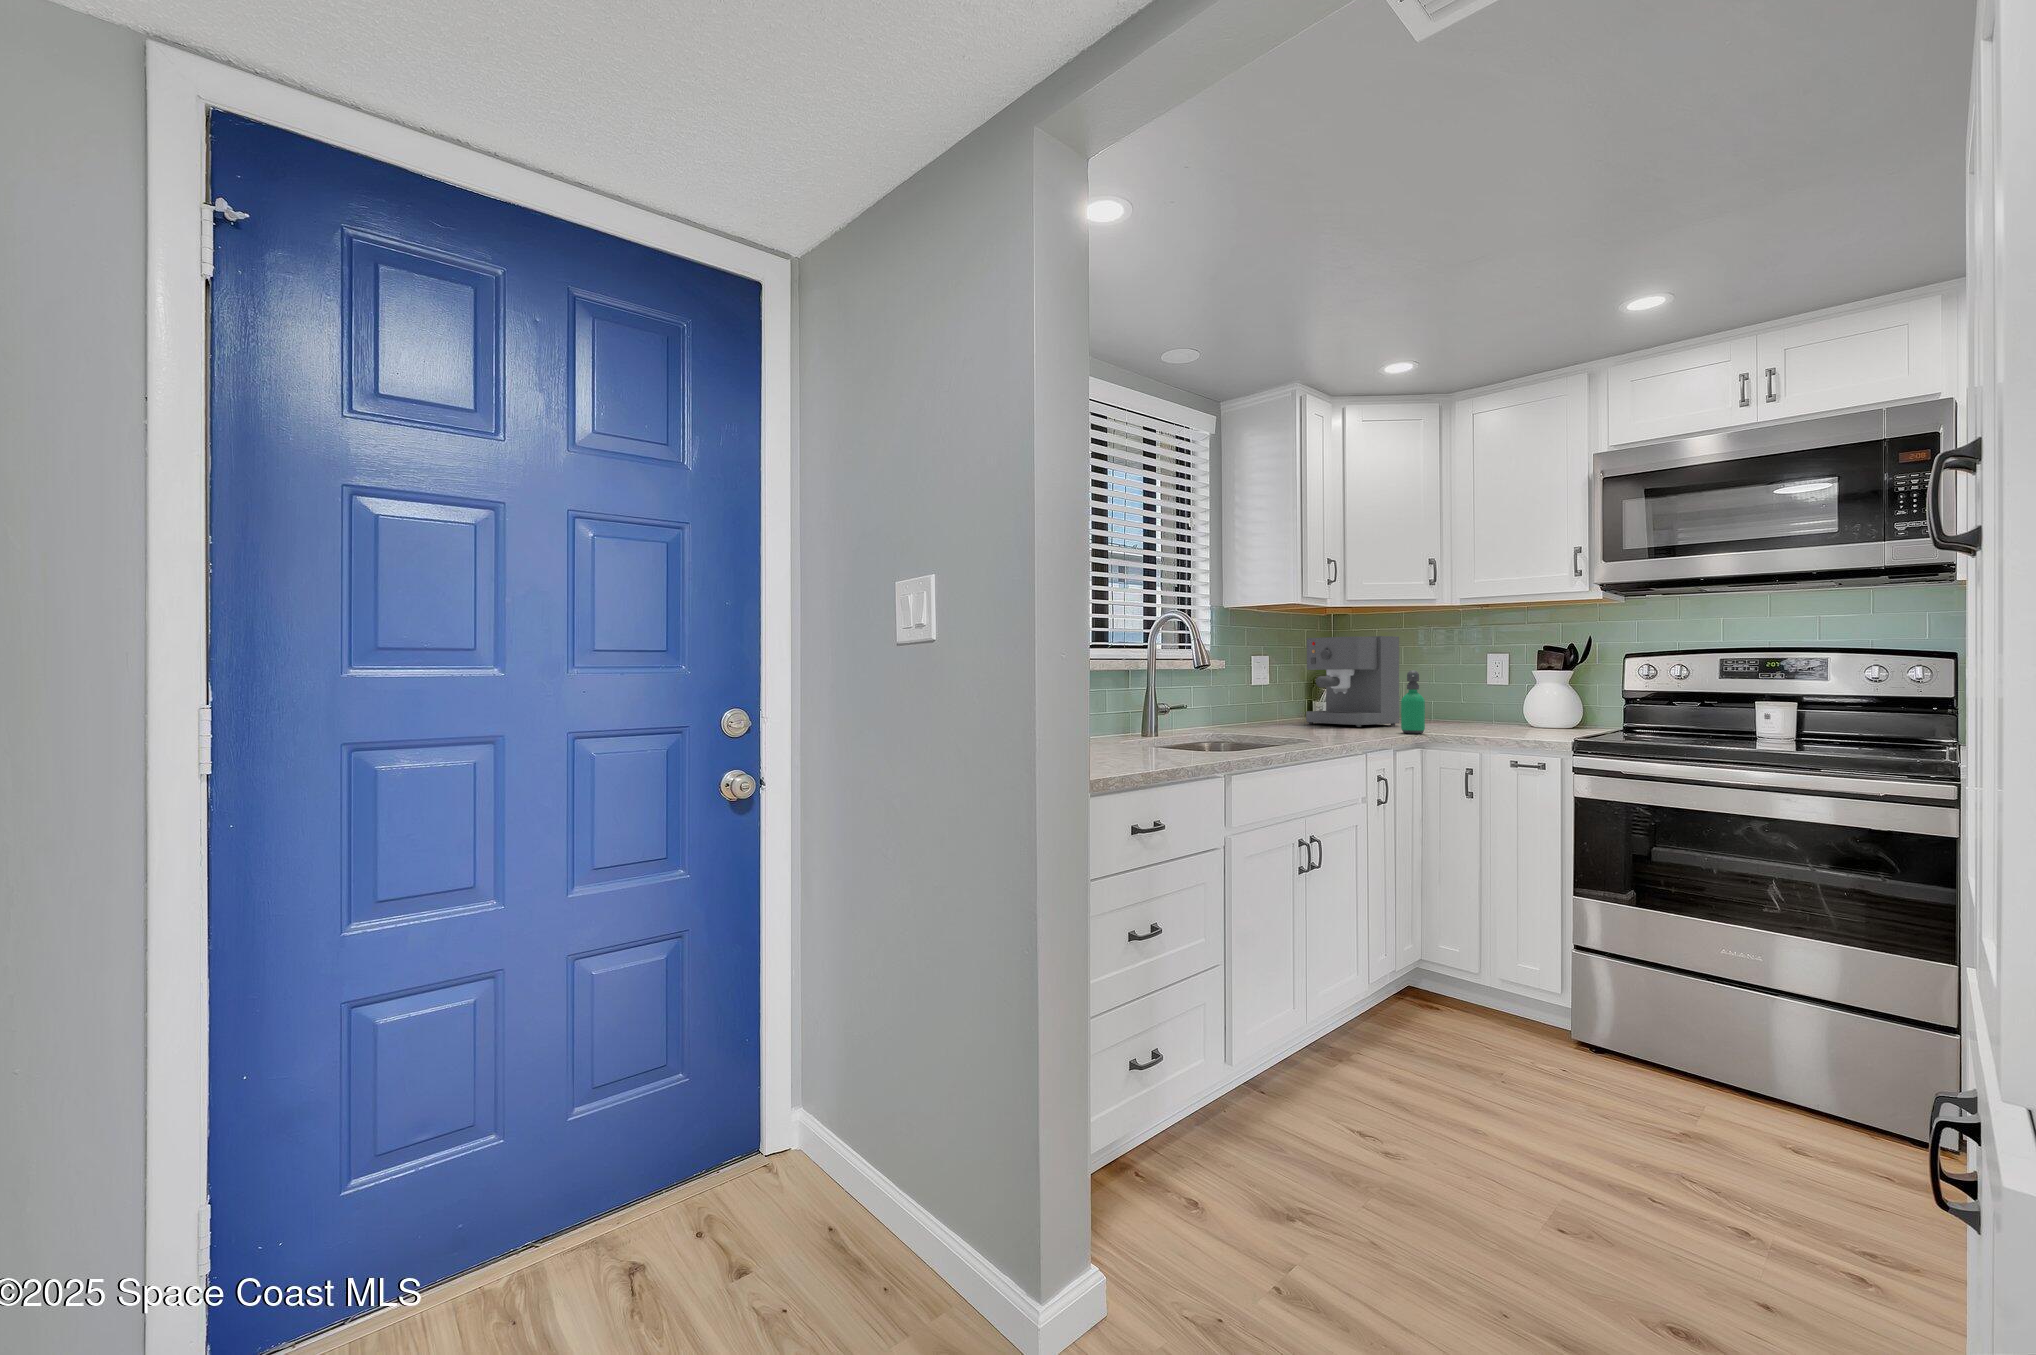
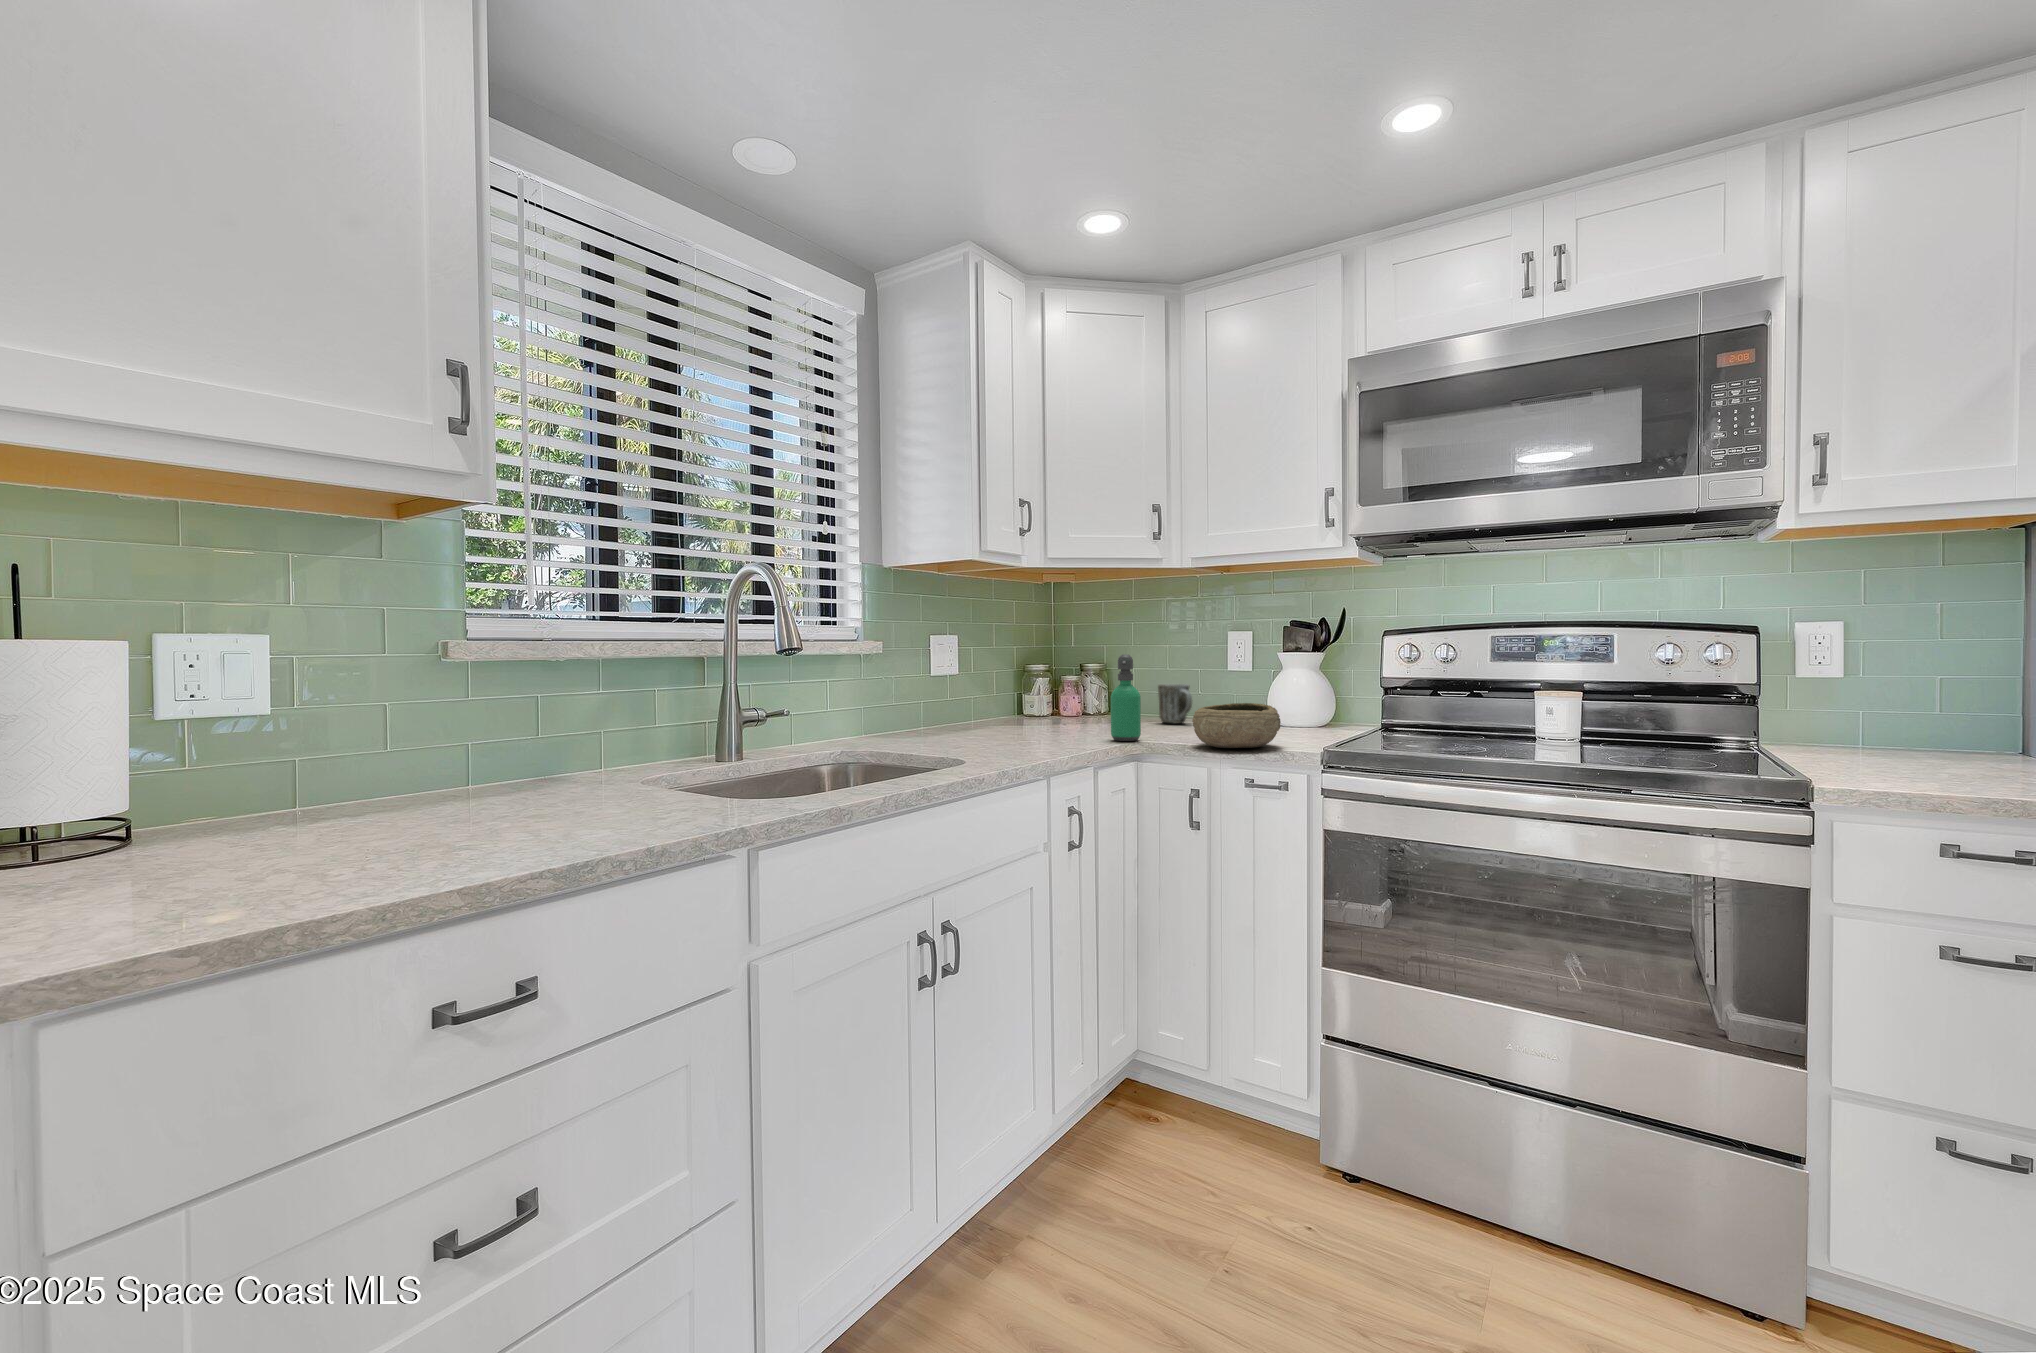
coffee maker: present [1306,636,1399,727] -> none [1001,608,1118,731]
mug: none [1430,694,1460,725] -> present [1158,684,1192,723]
bowl: none [1468,707,1539,738] -> present [1192,703,1281,748]

